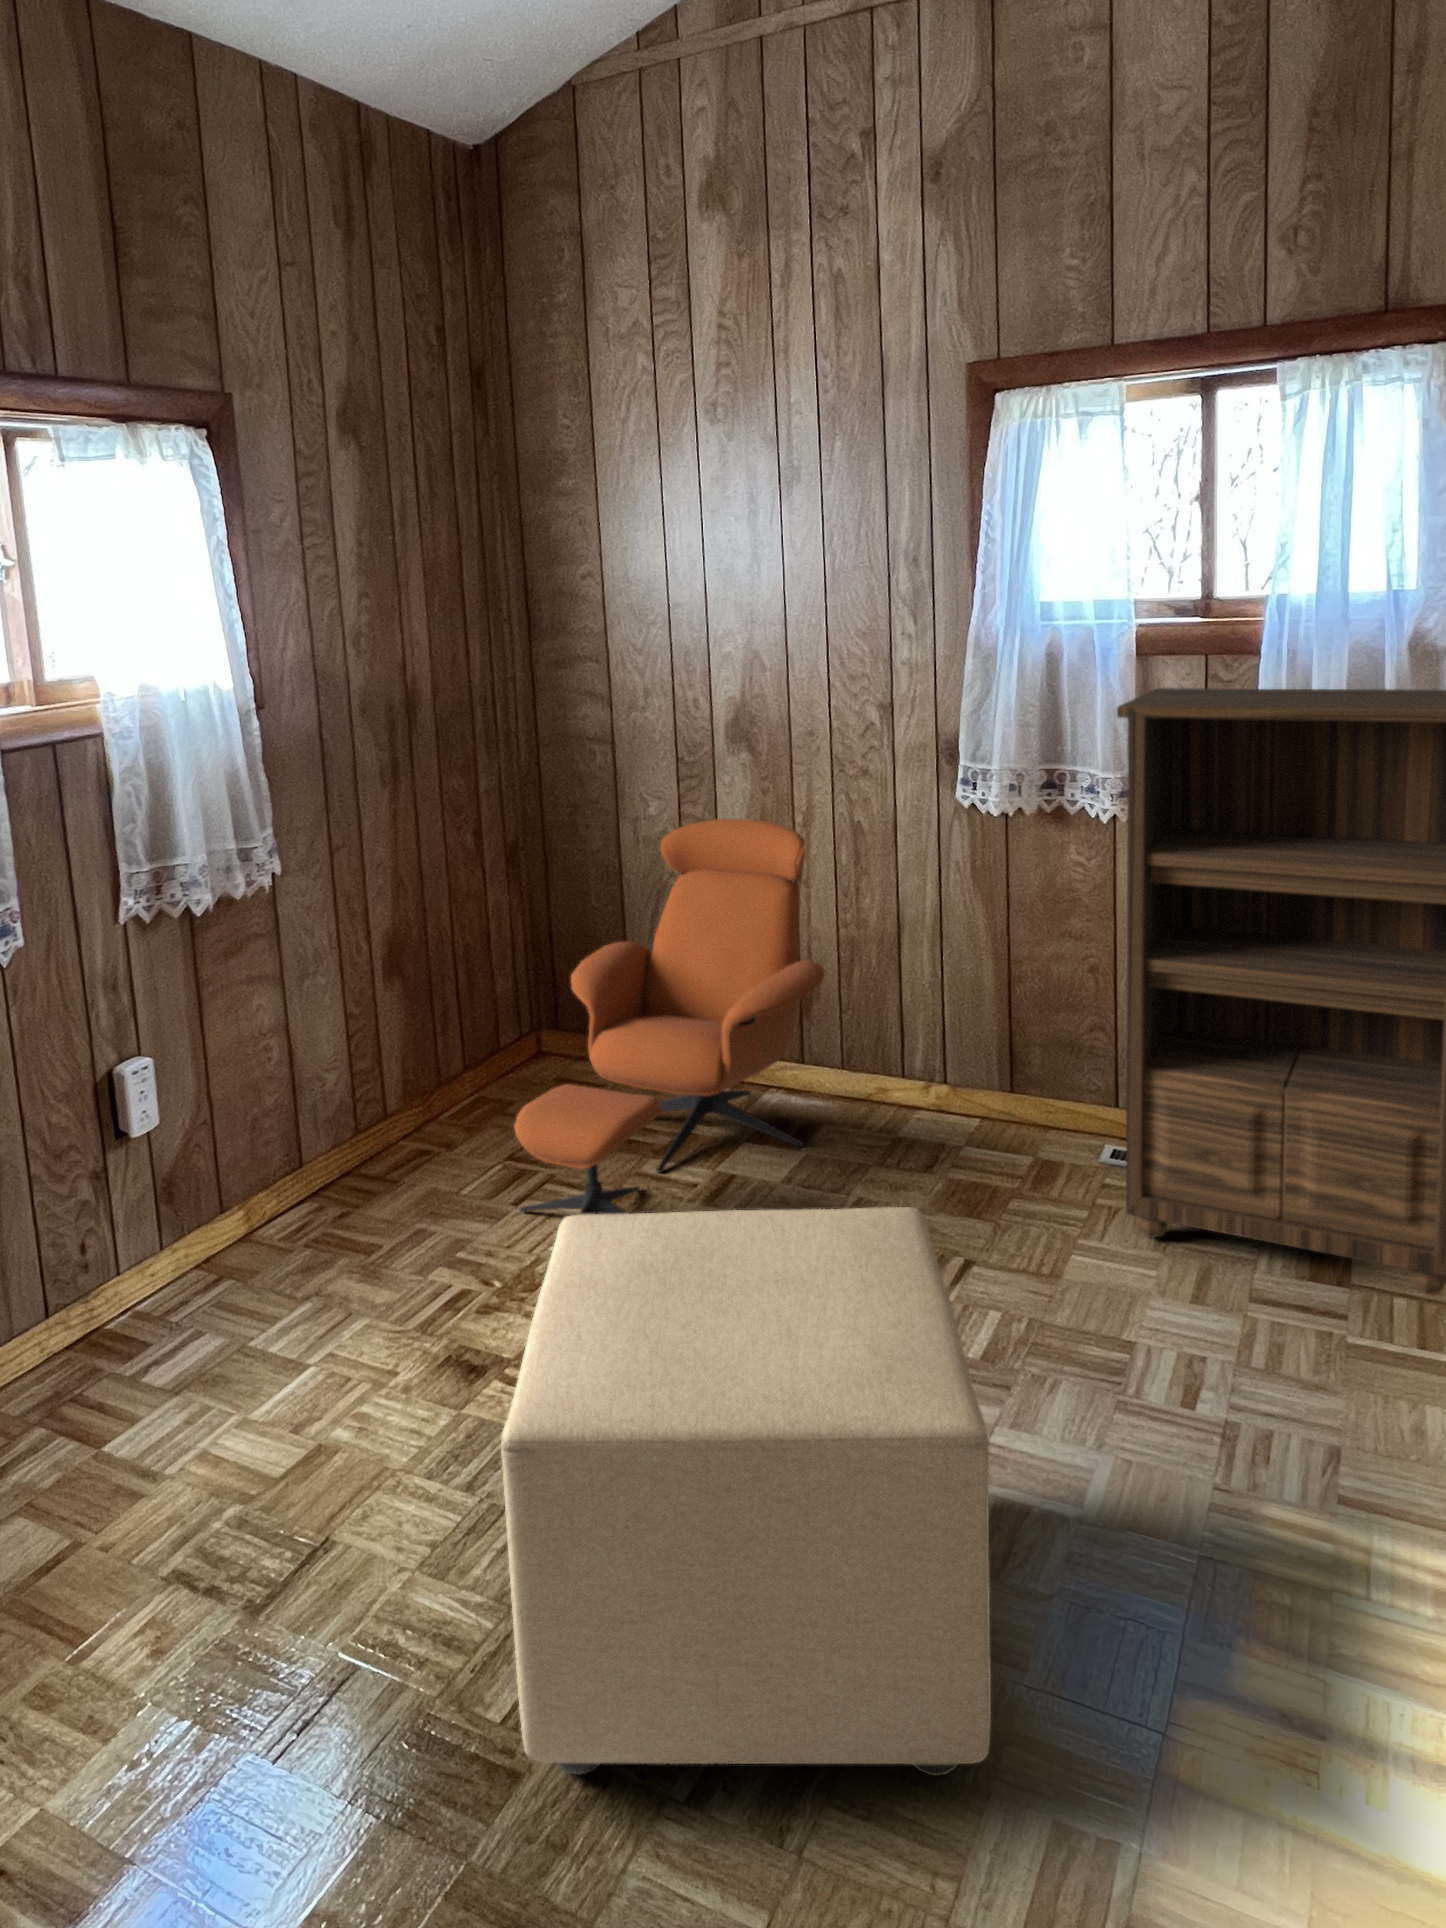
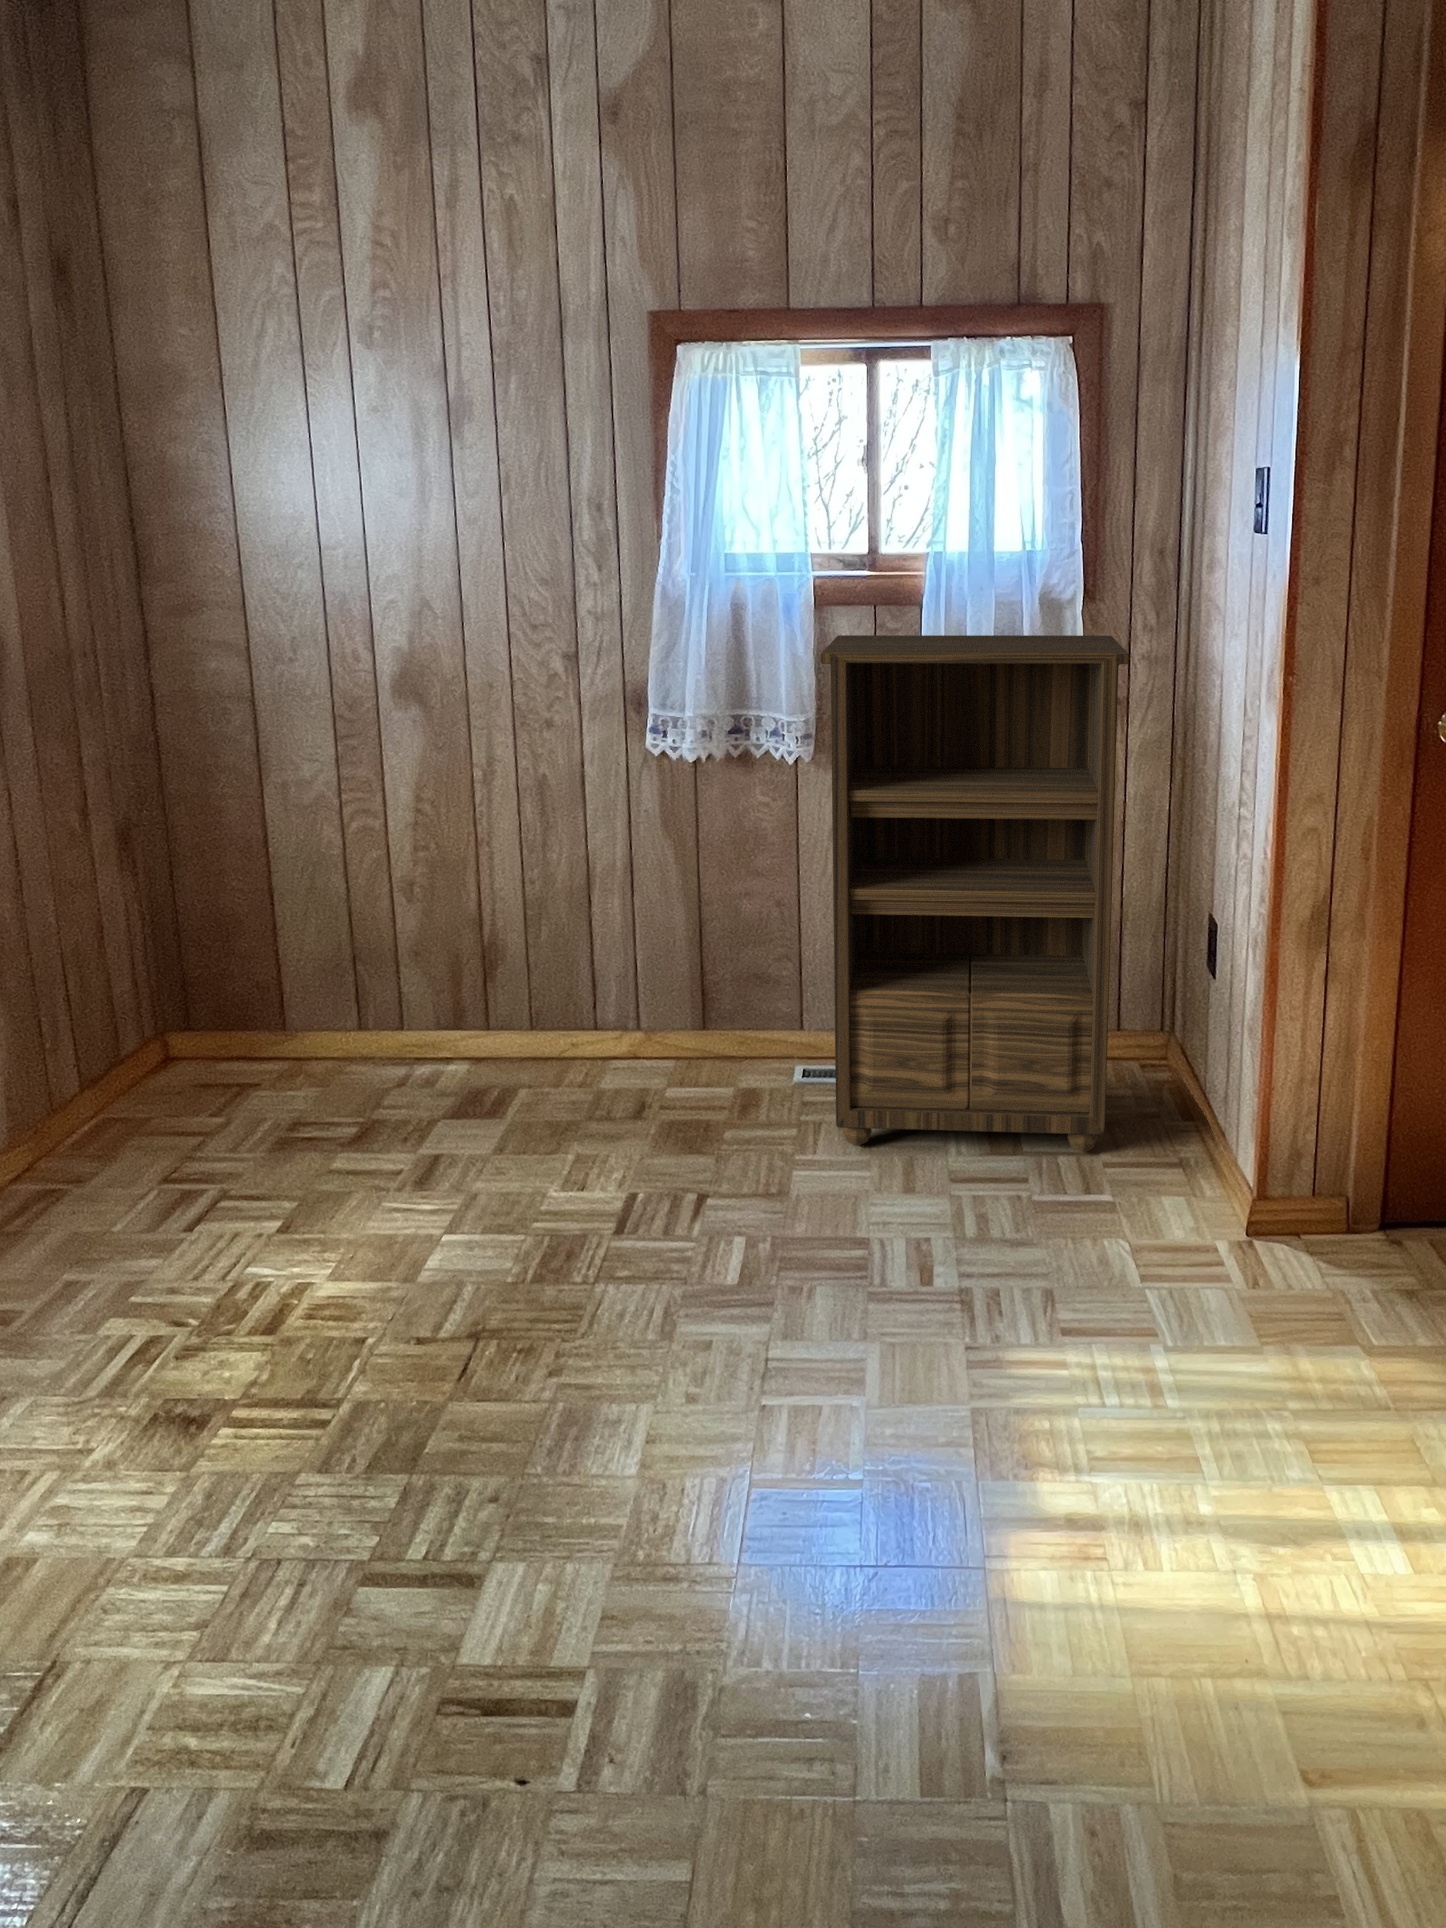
lounge chair: present [514,819,825,1268] -> none [192,779,520,1293]
ottoman: present [501,1207,991,1776] -> none [336,1150,857,1805]

